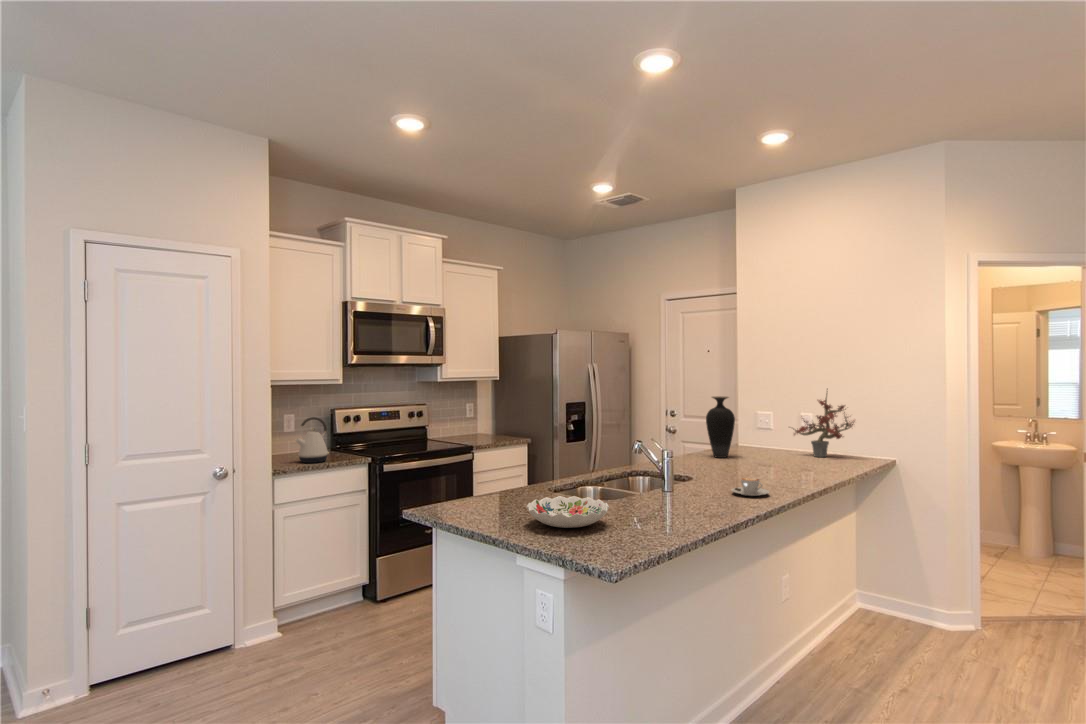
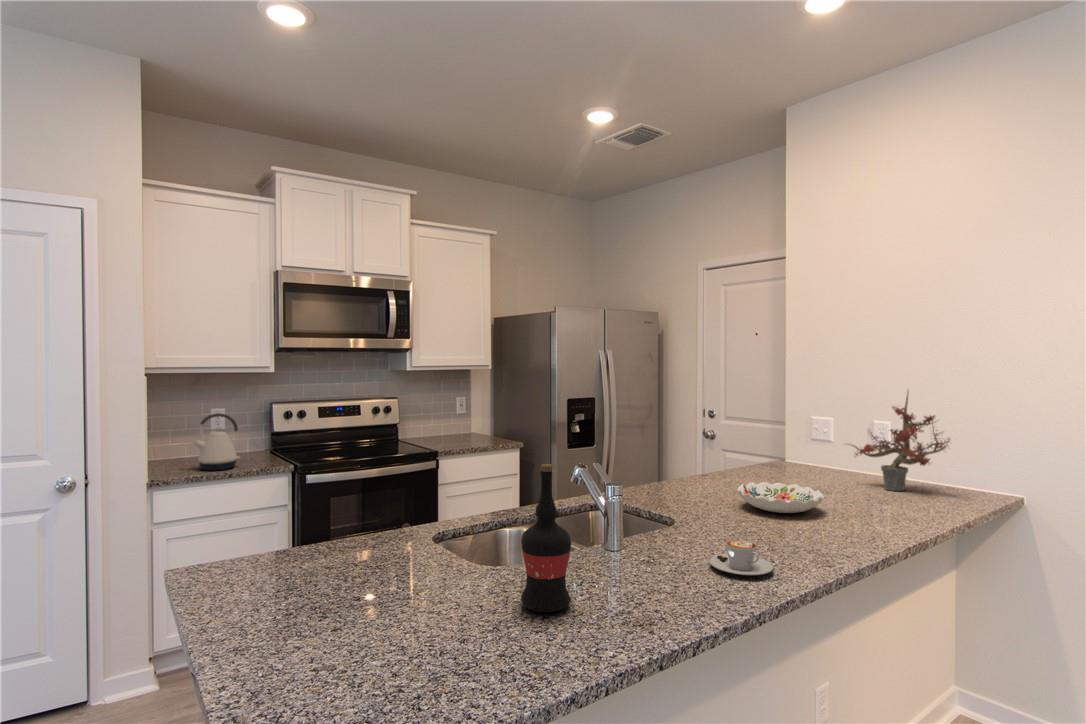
vase: present [706,396,735,458] -> none [724,398,765,485]
wine bottle: none [641,429,671,513] -> present [521,464,571,612]
decorative bowl: present [527,496,609,528] -> present [737,482,824,513]

